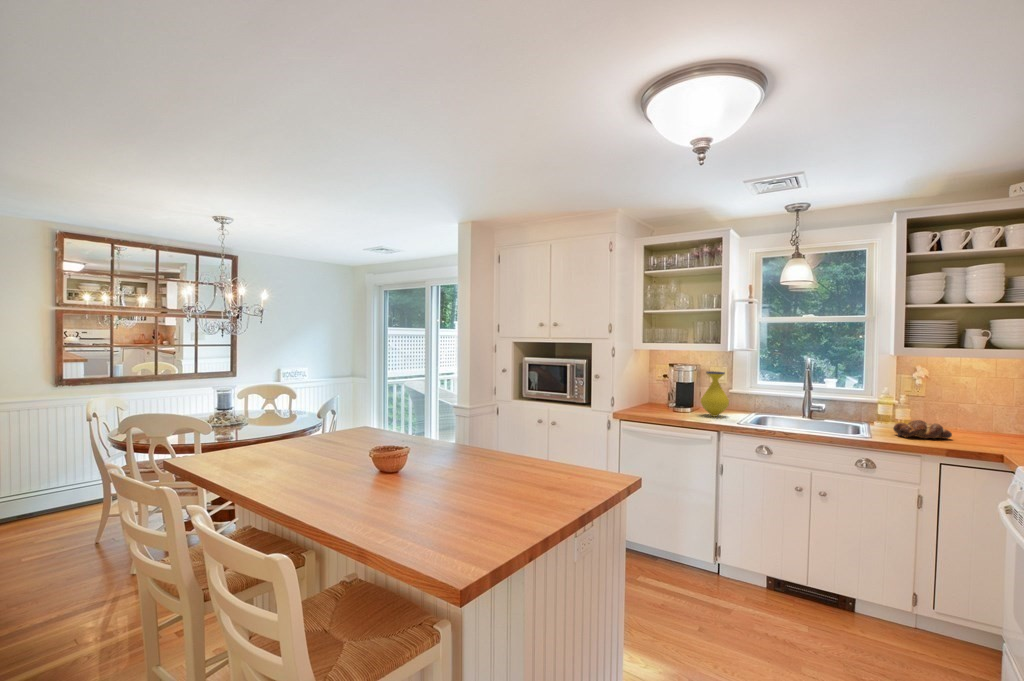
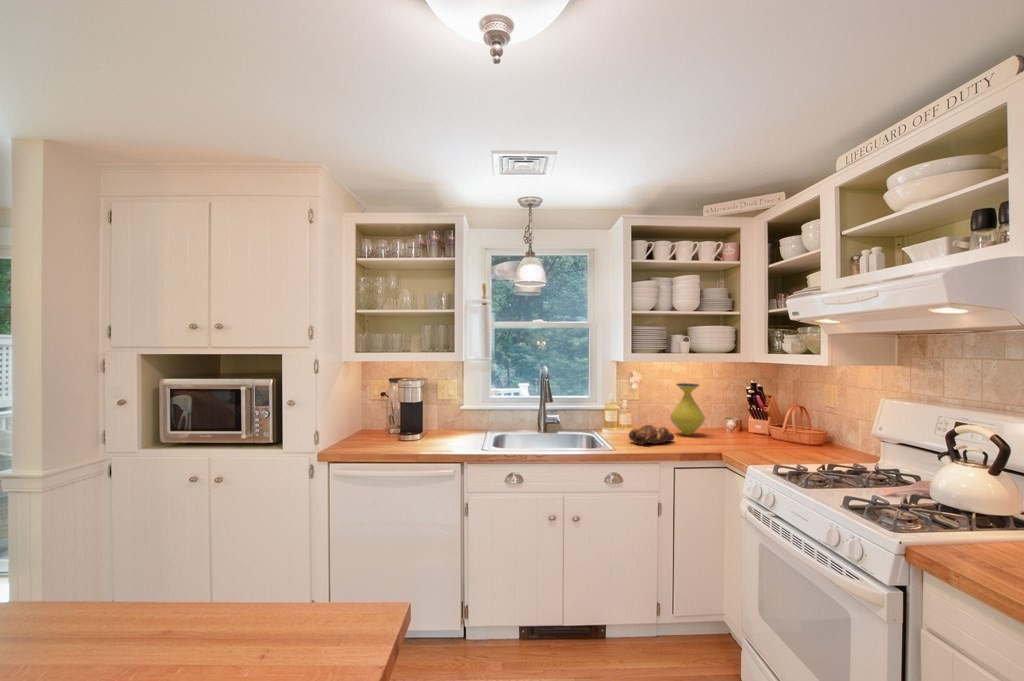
vase: present [701,371,729,416] -> present [671,383,705,435]

